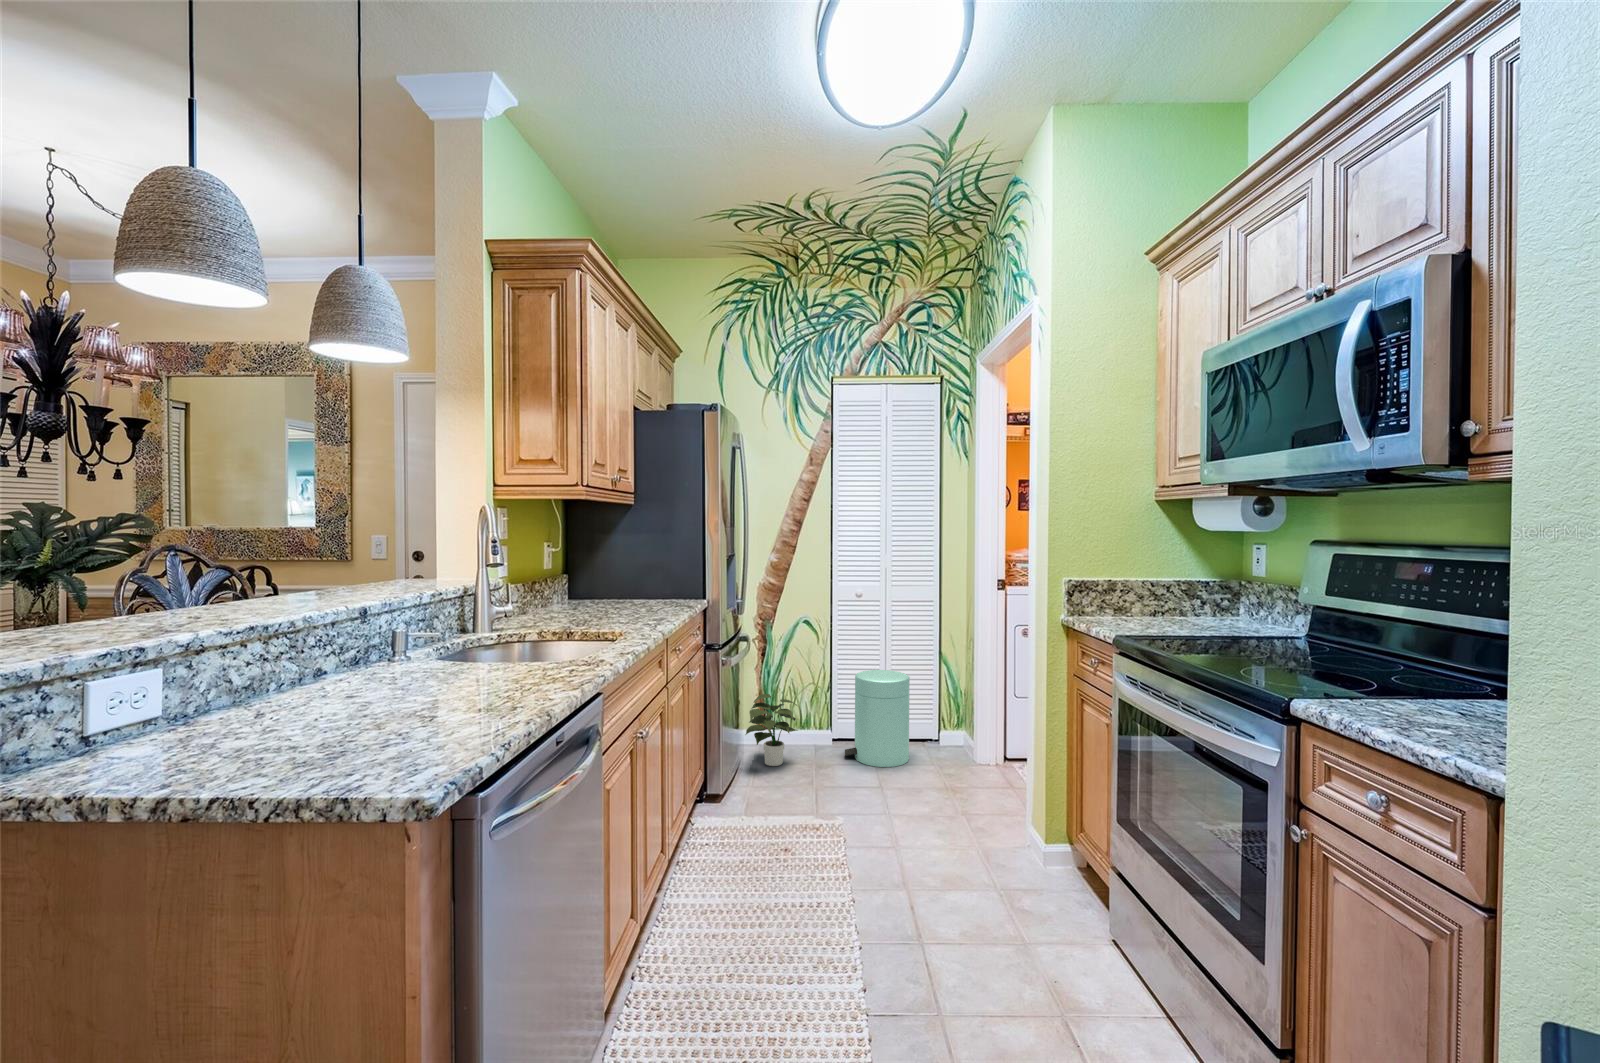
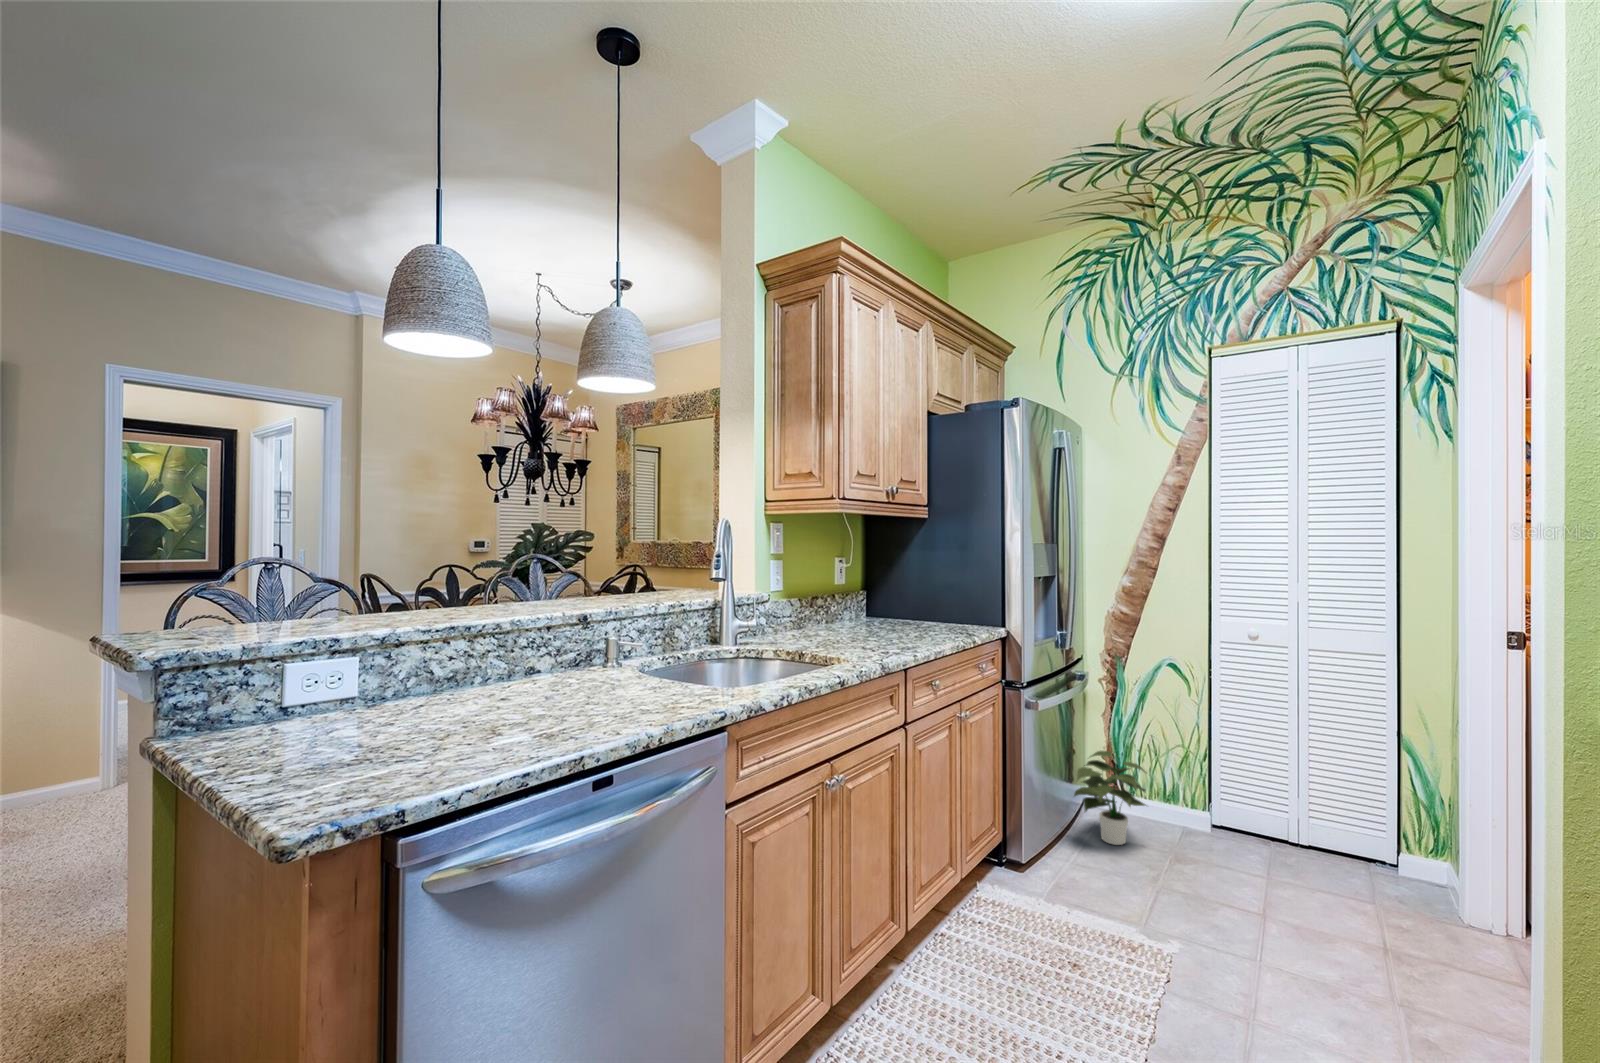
trash can: present [845,670,910,767] -> none [1221,745,1332,893]

